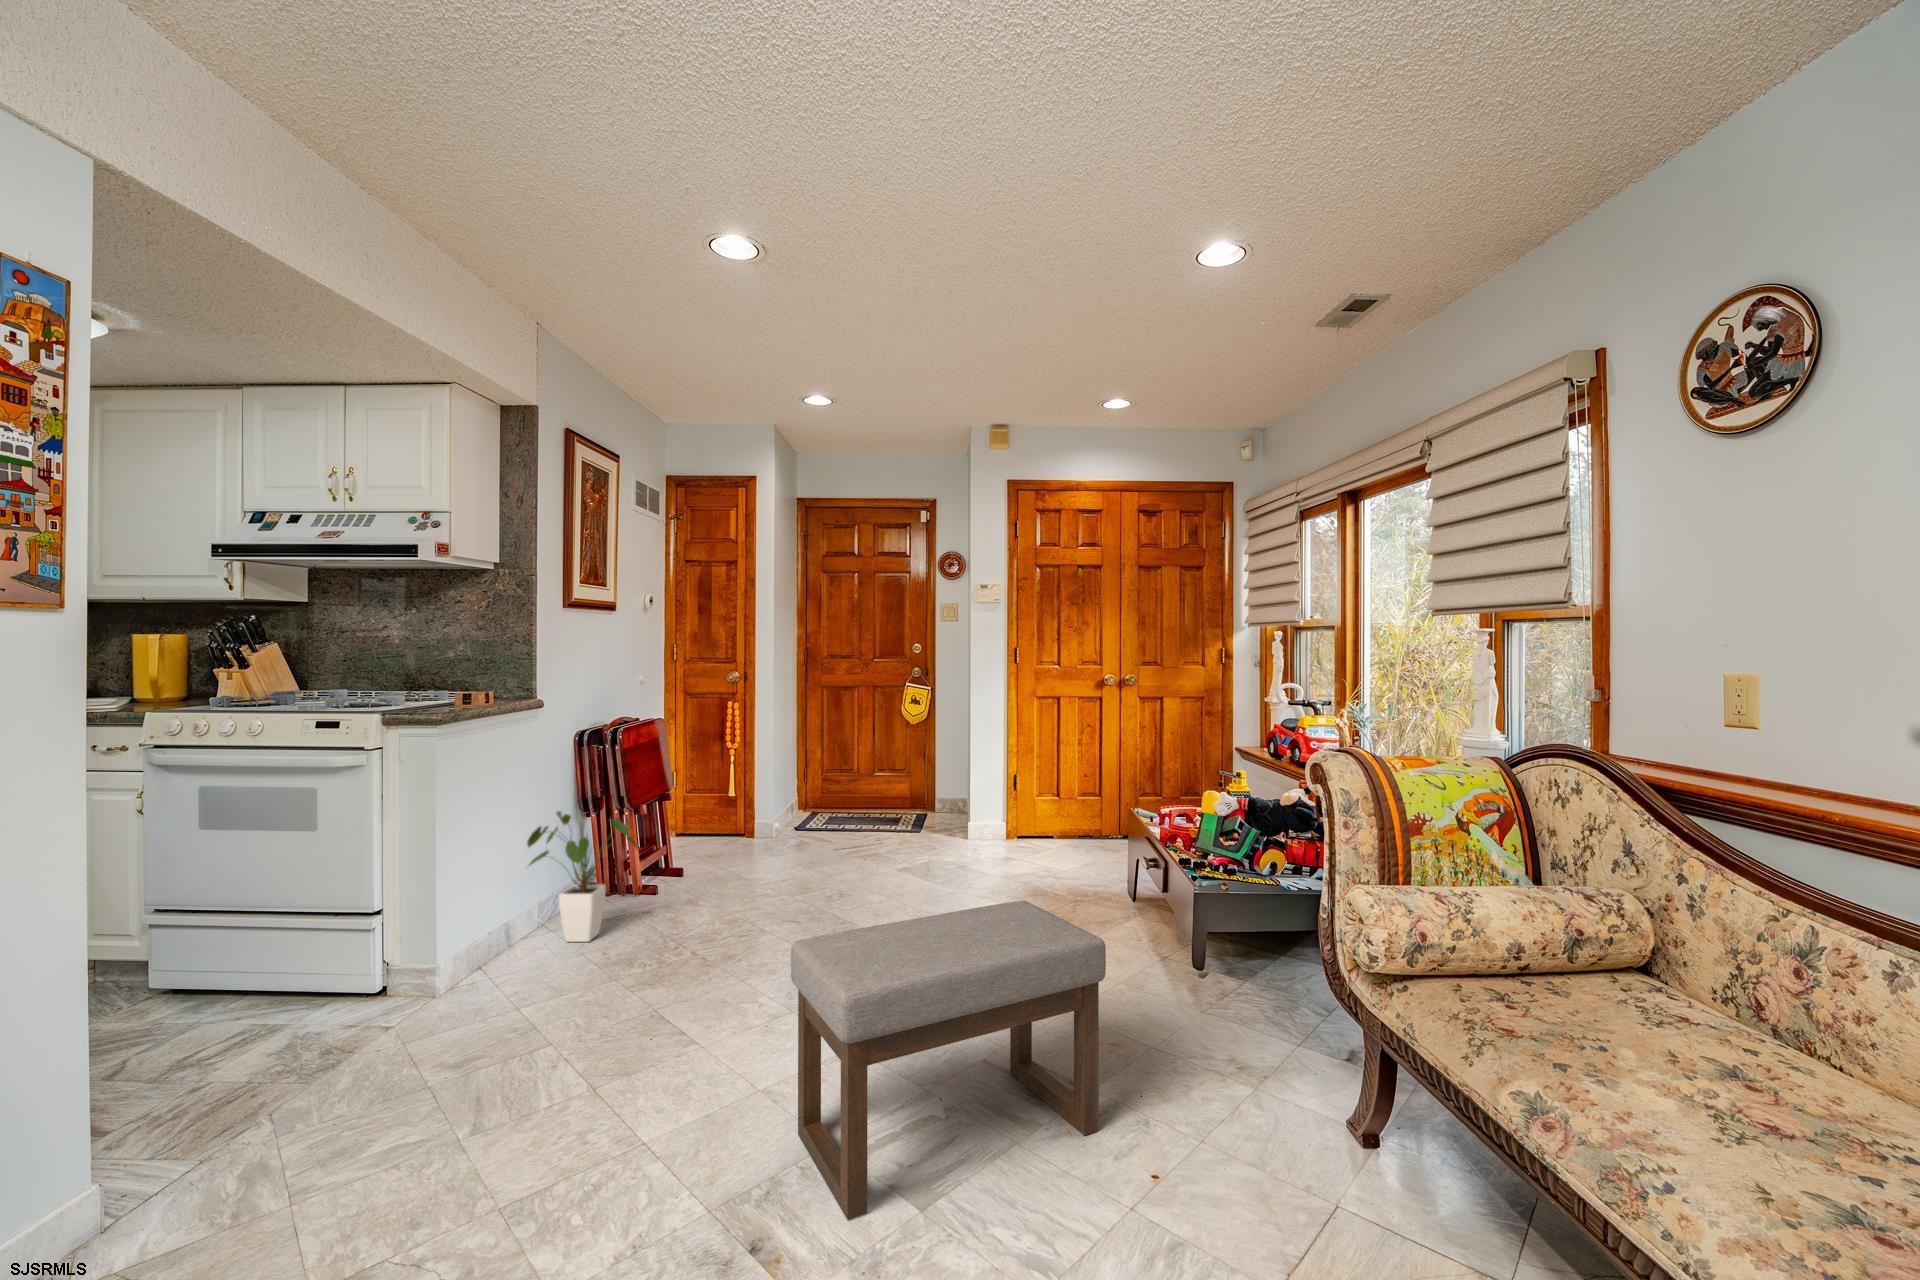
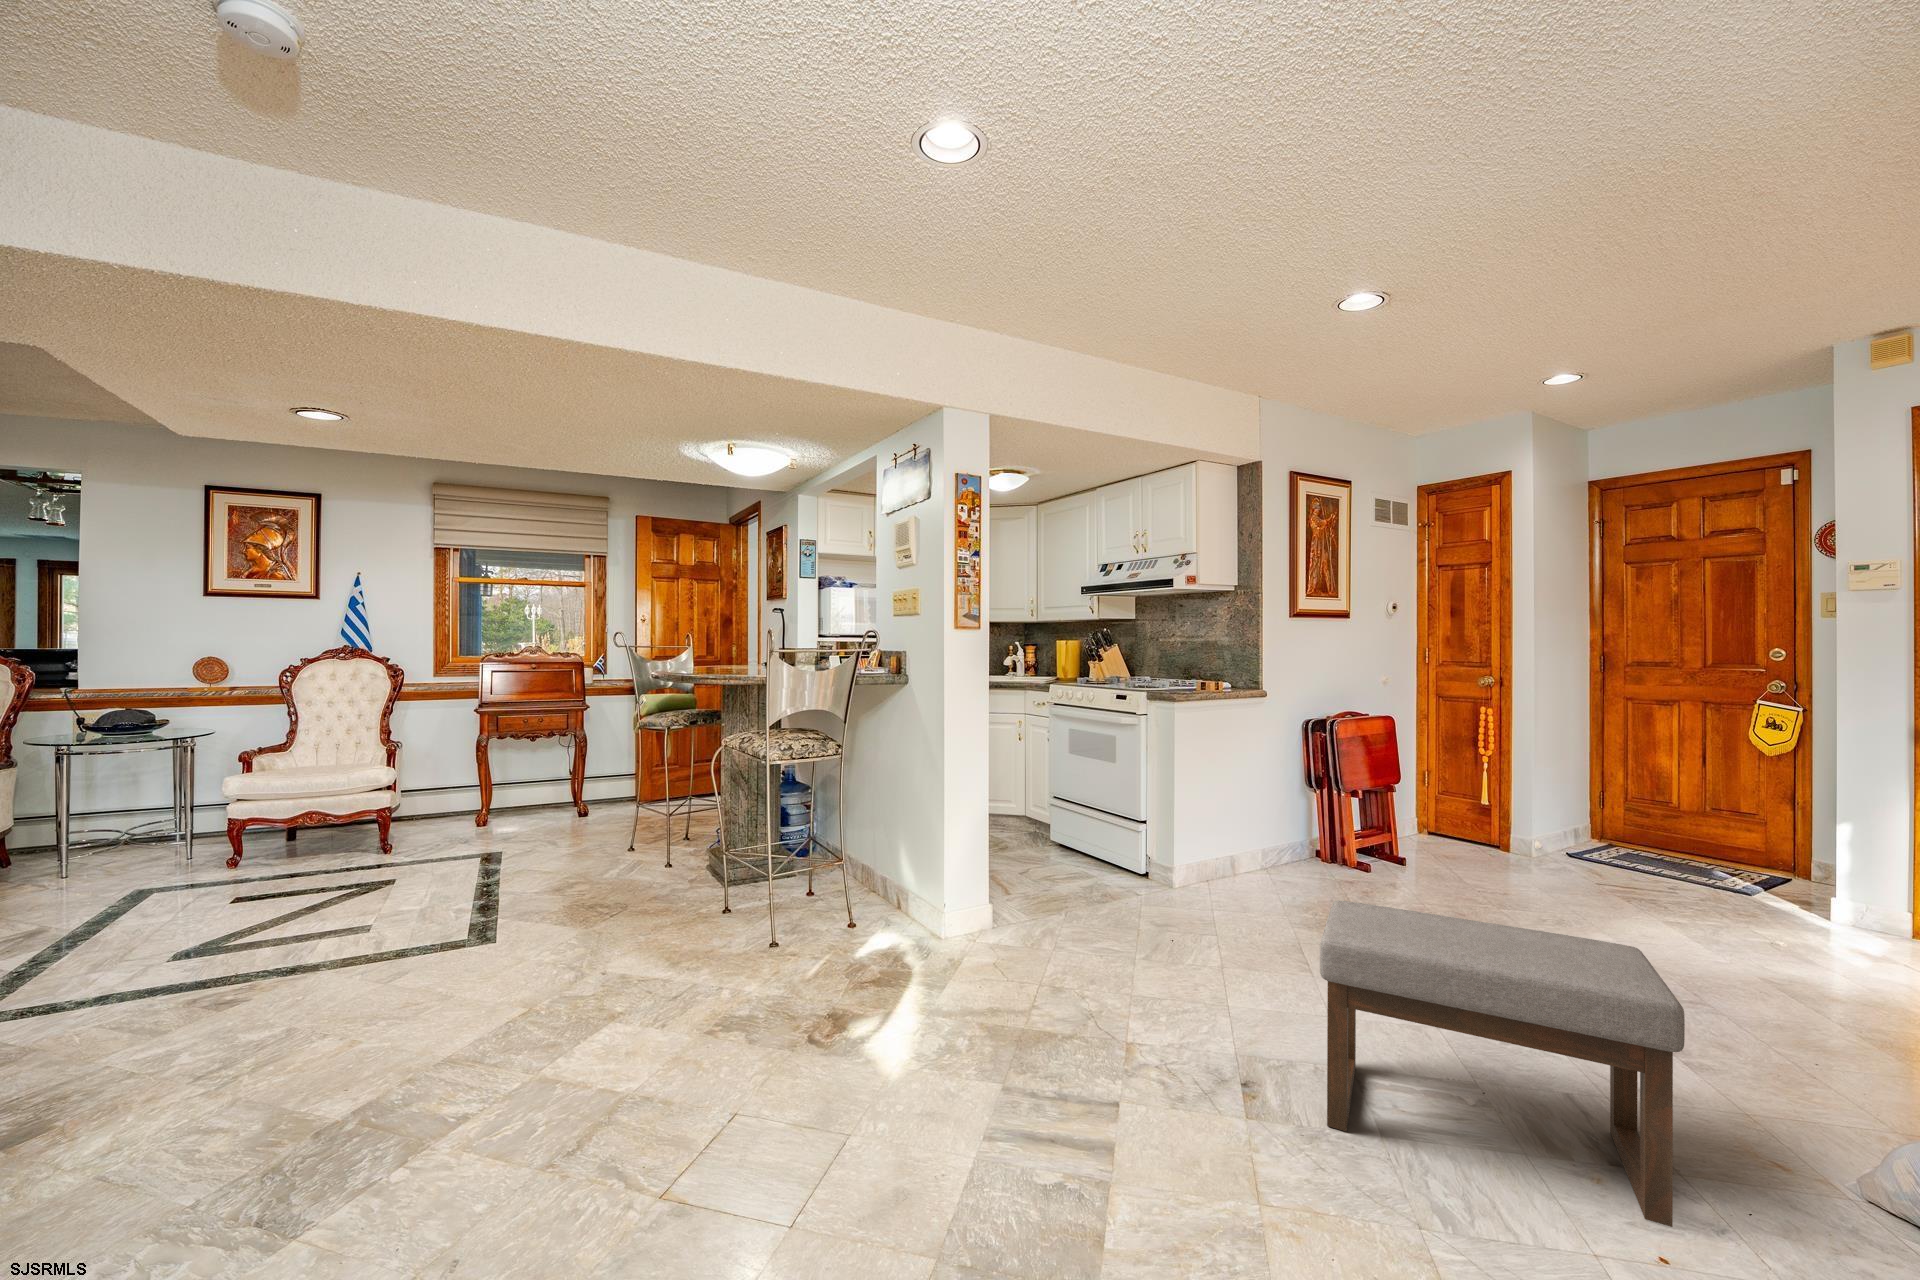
house plant: present [527,811,637,942] -> none [1243,780,1332,888]

